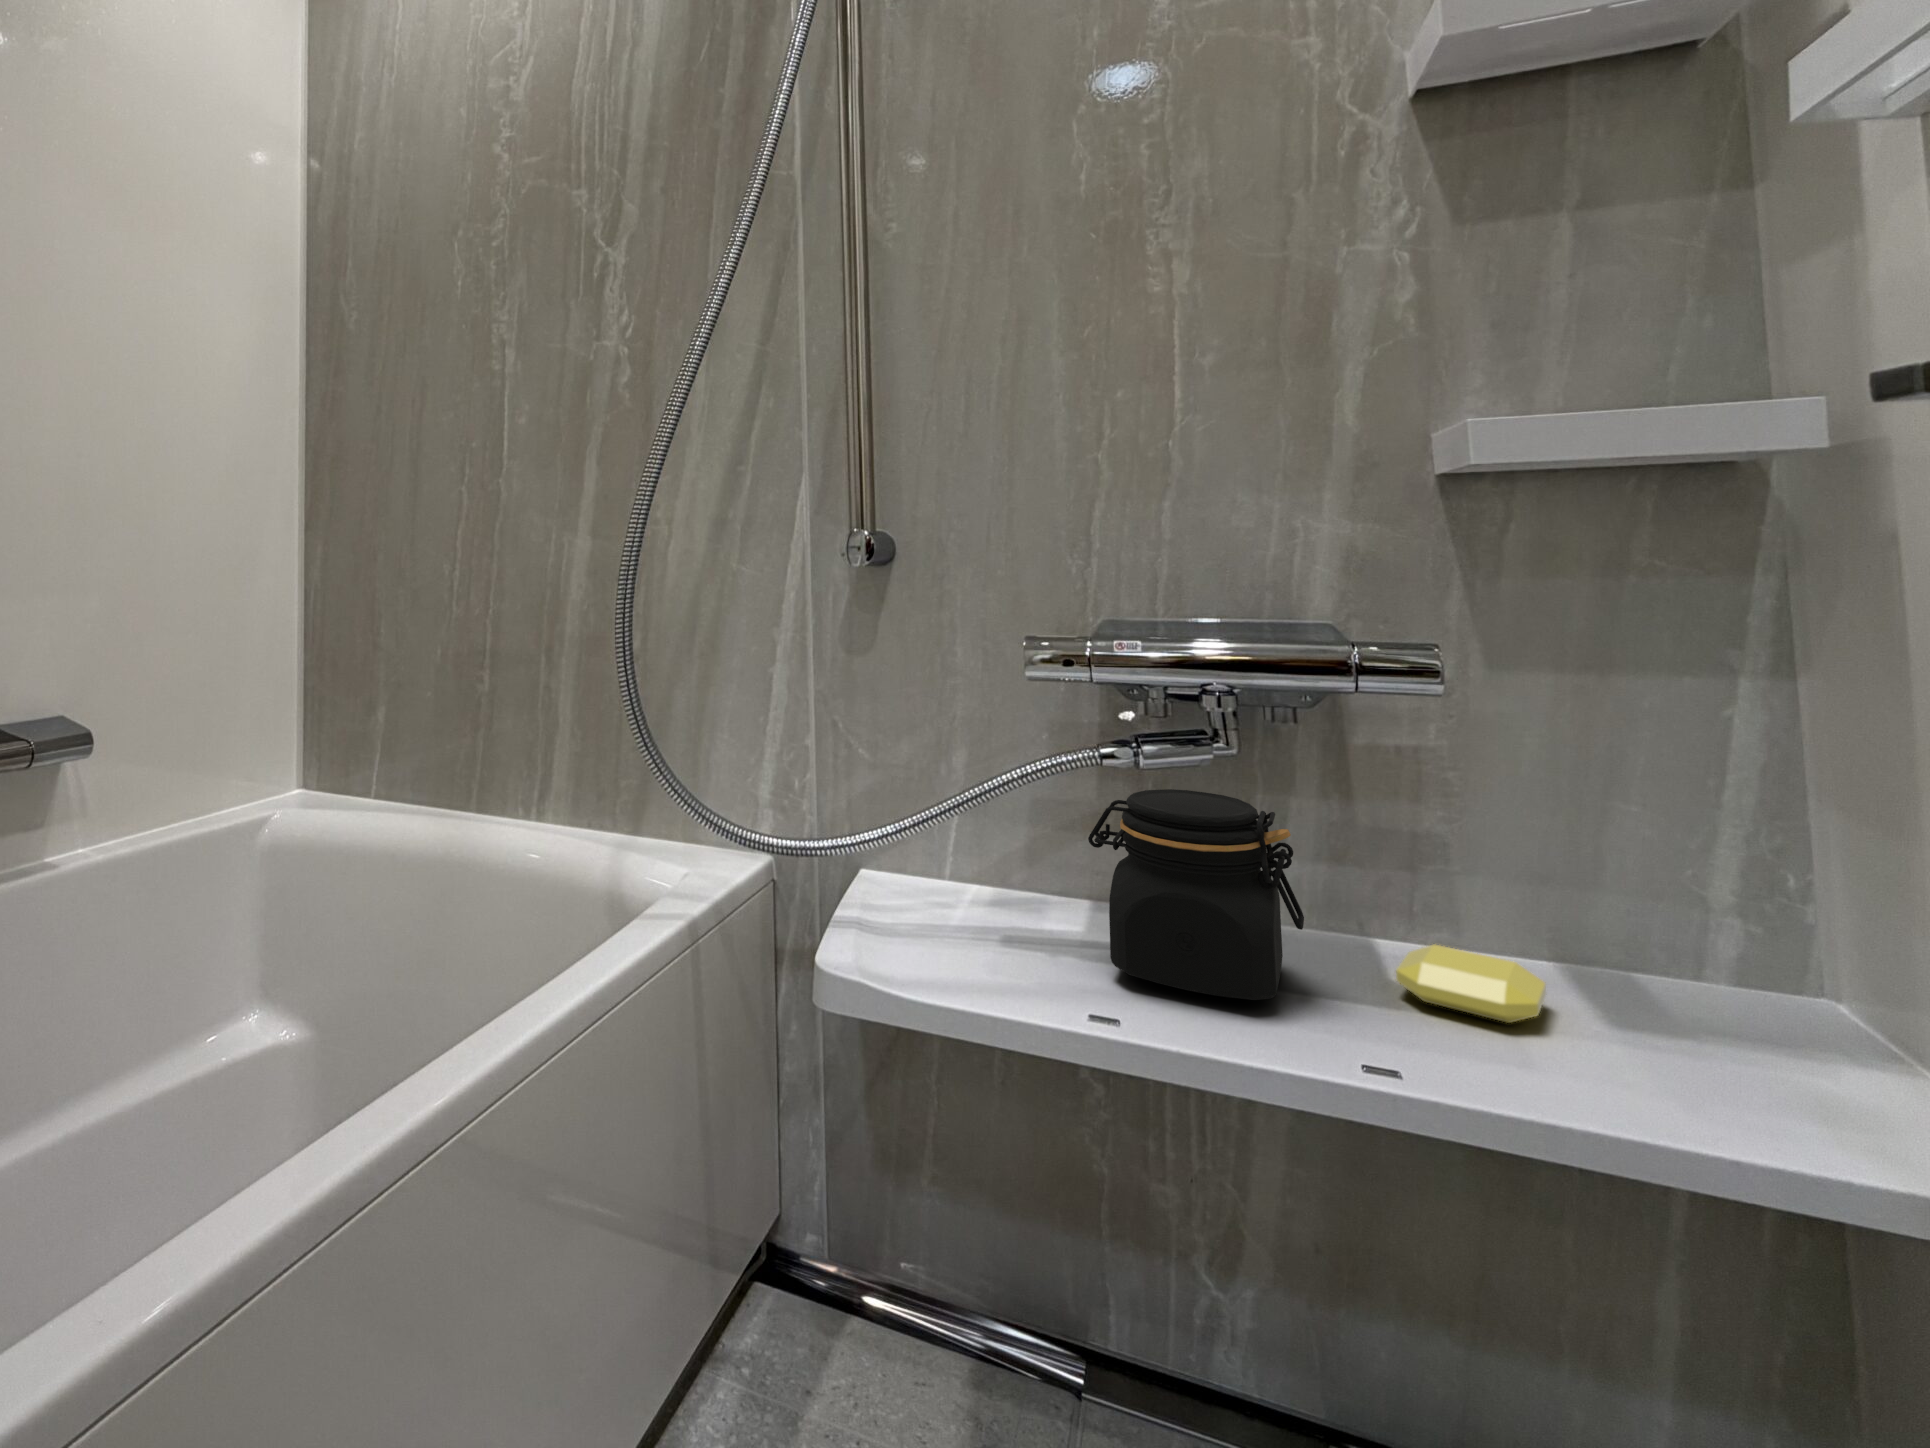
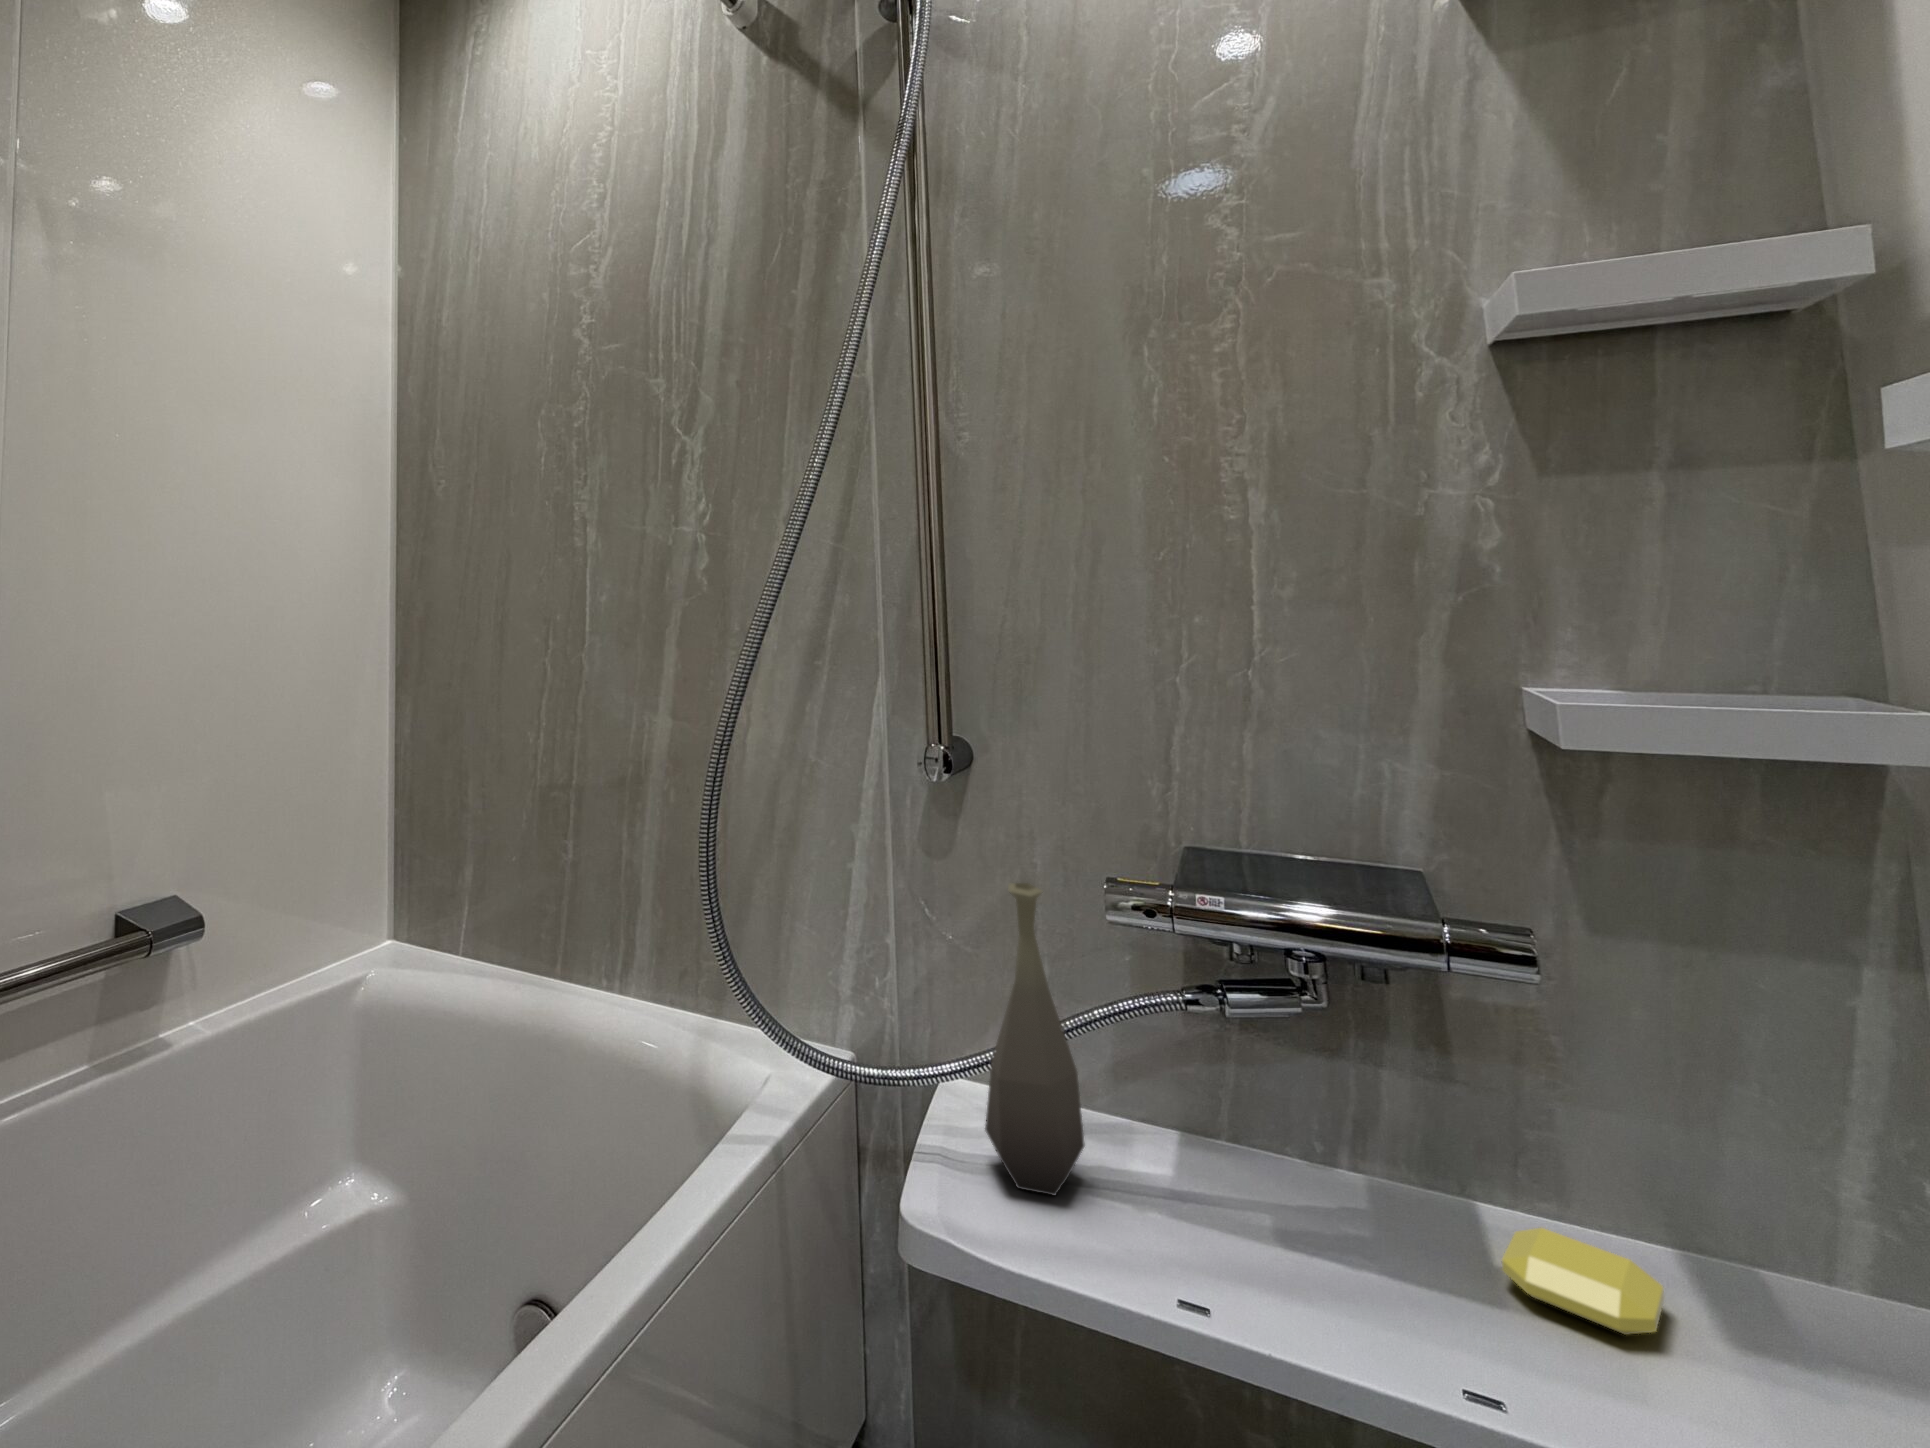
bottle: none [901,649,999,950] -> present [985,883,1084,1195]
jar: present [1088,789,1304,1000] -> none [1175,1040,1403,1291]

